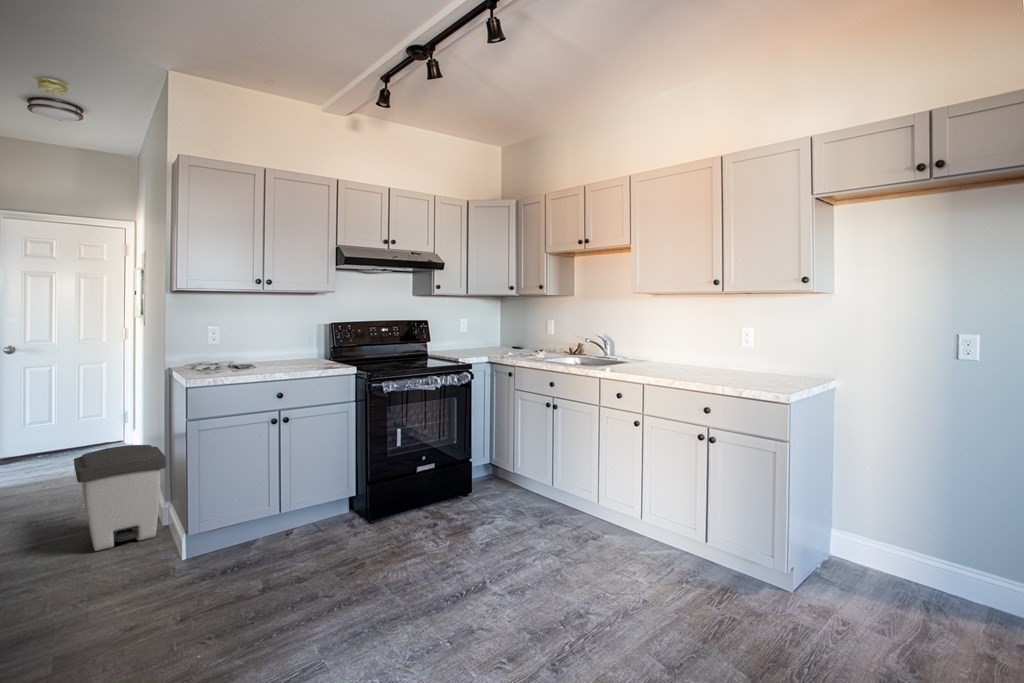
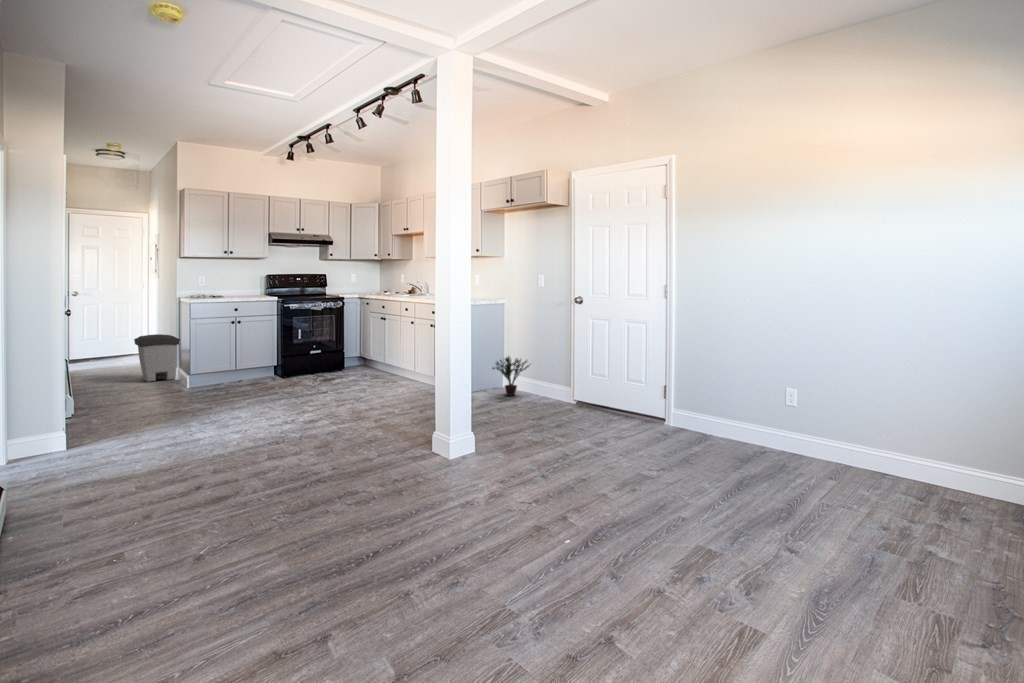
potted plant: none [879,510,982,612] -> present [493,357,529,396]

